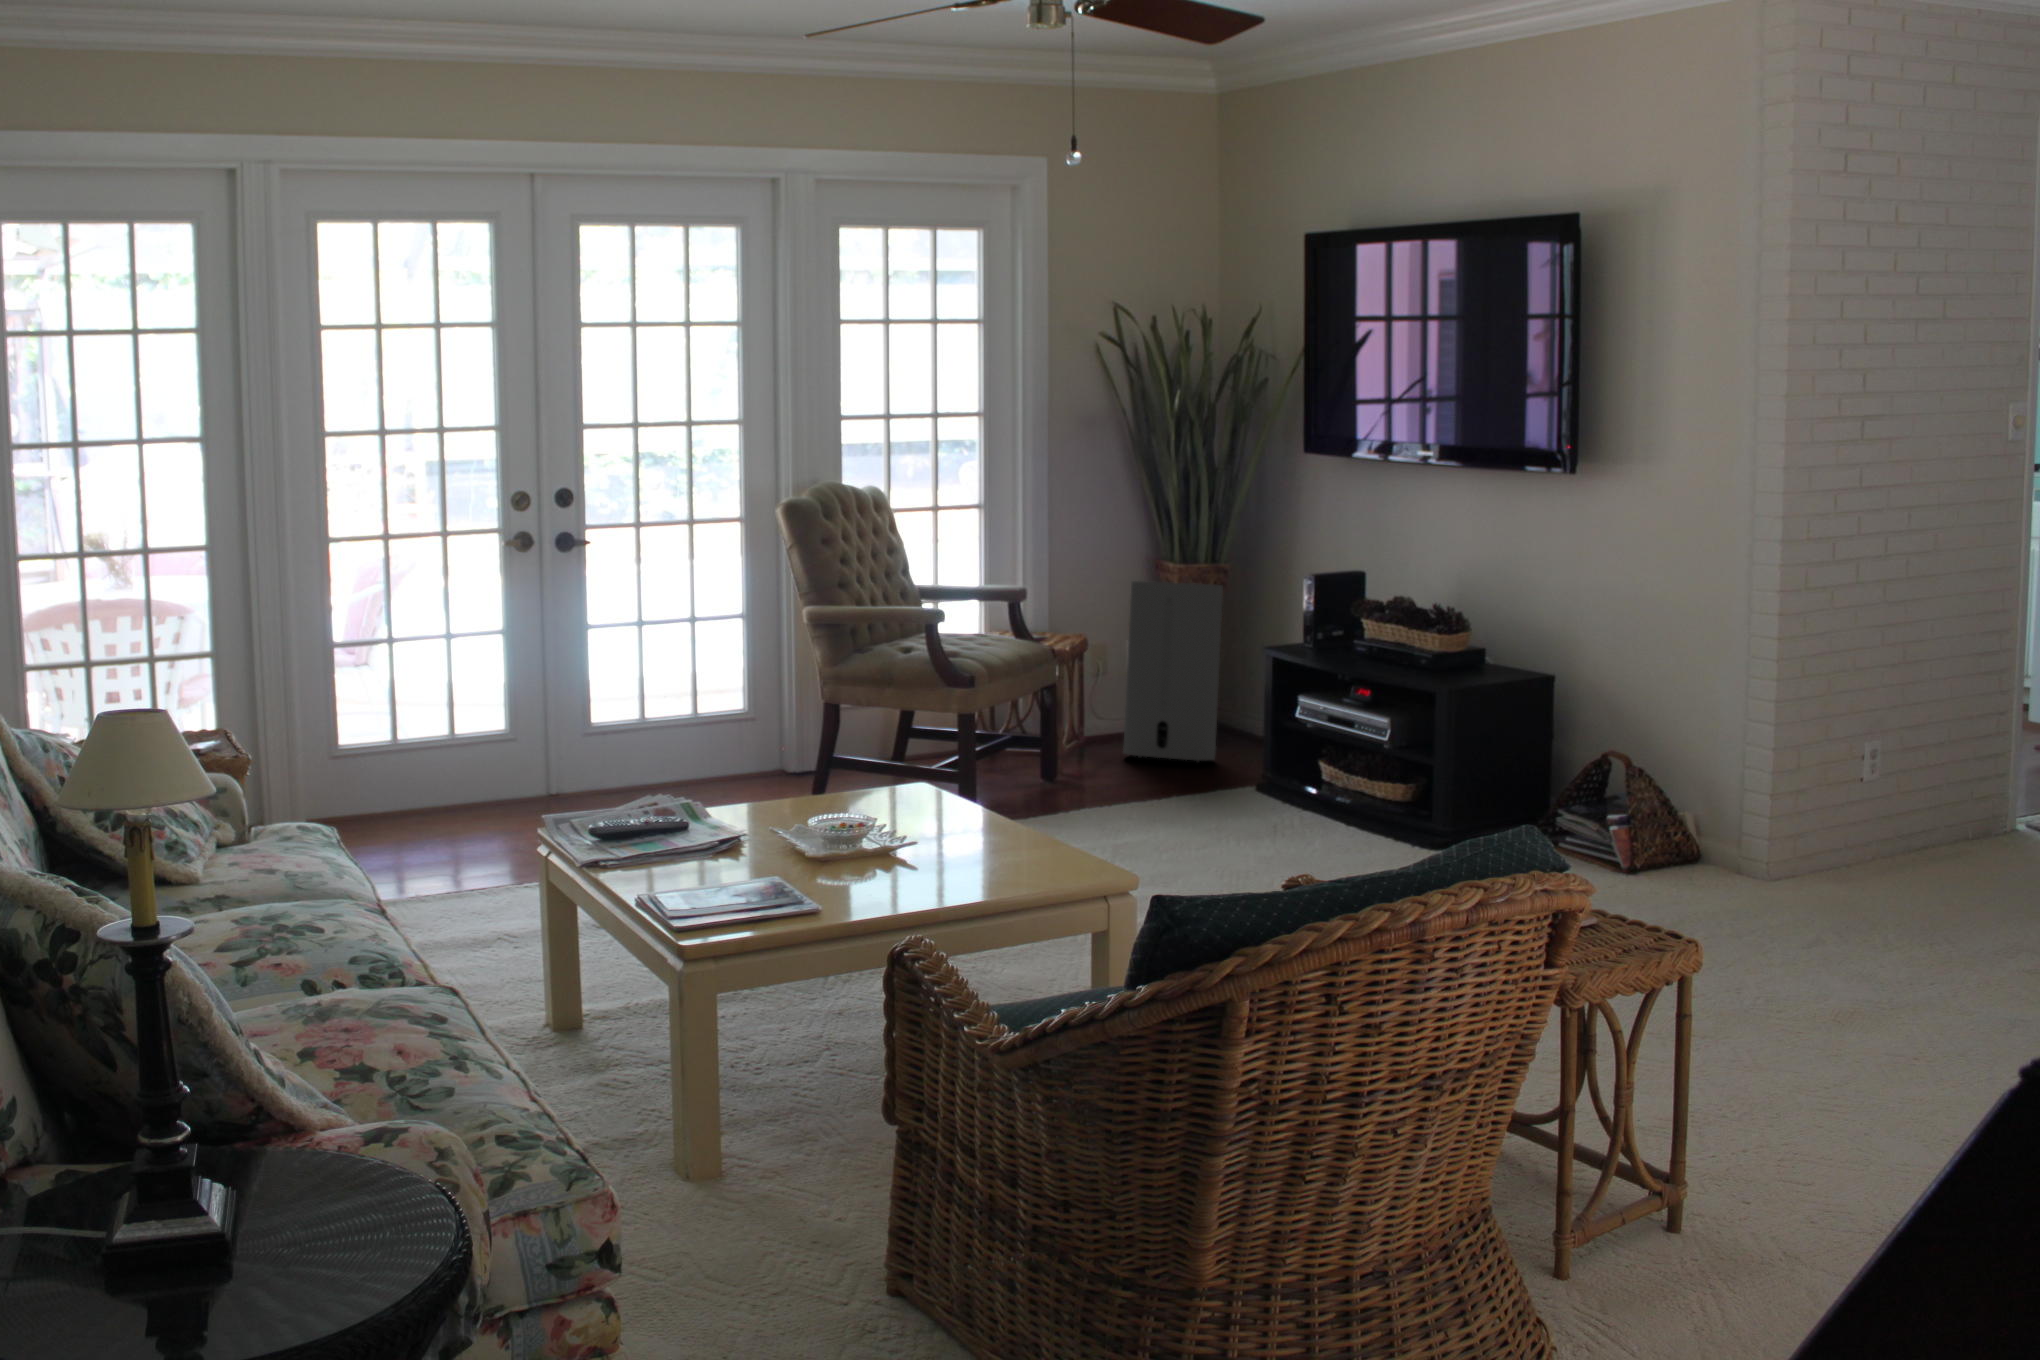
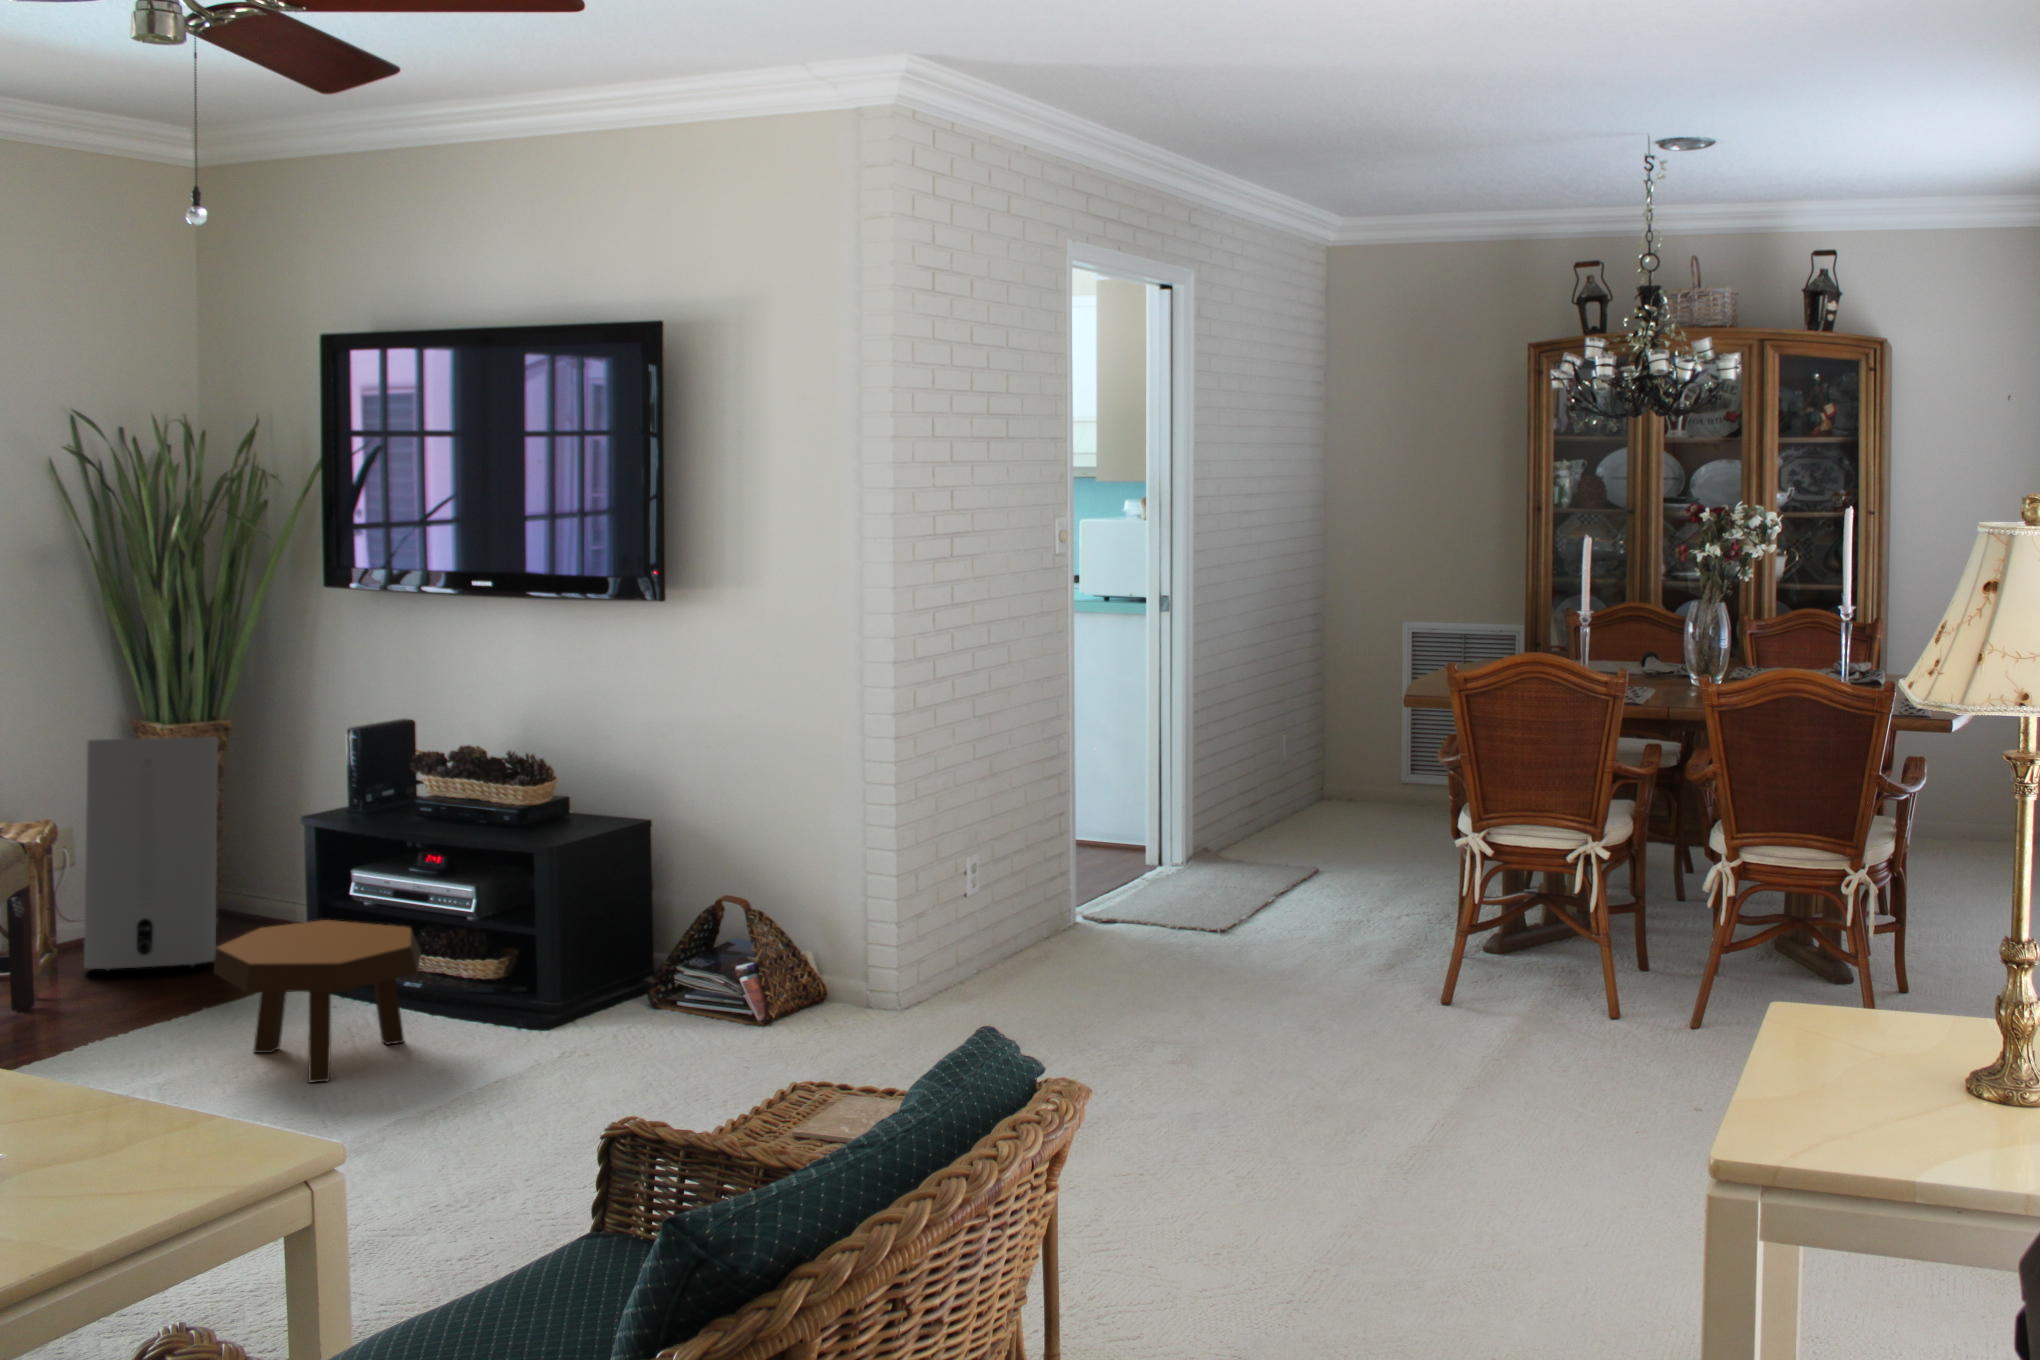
footstool: none [1179,733,1339,857] -> present [214,920,421,1083]

